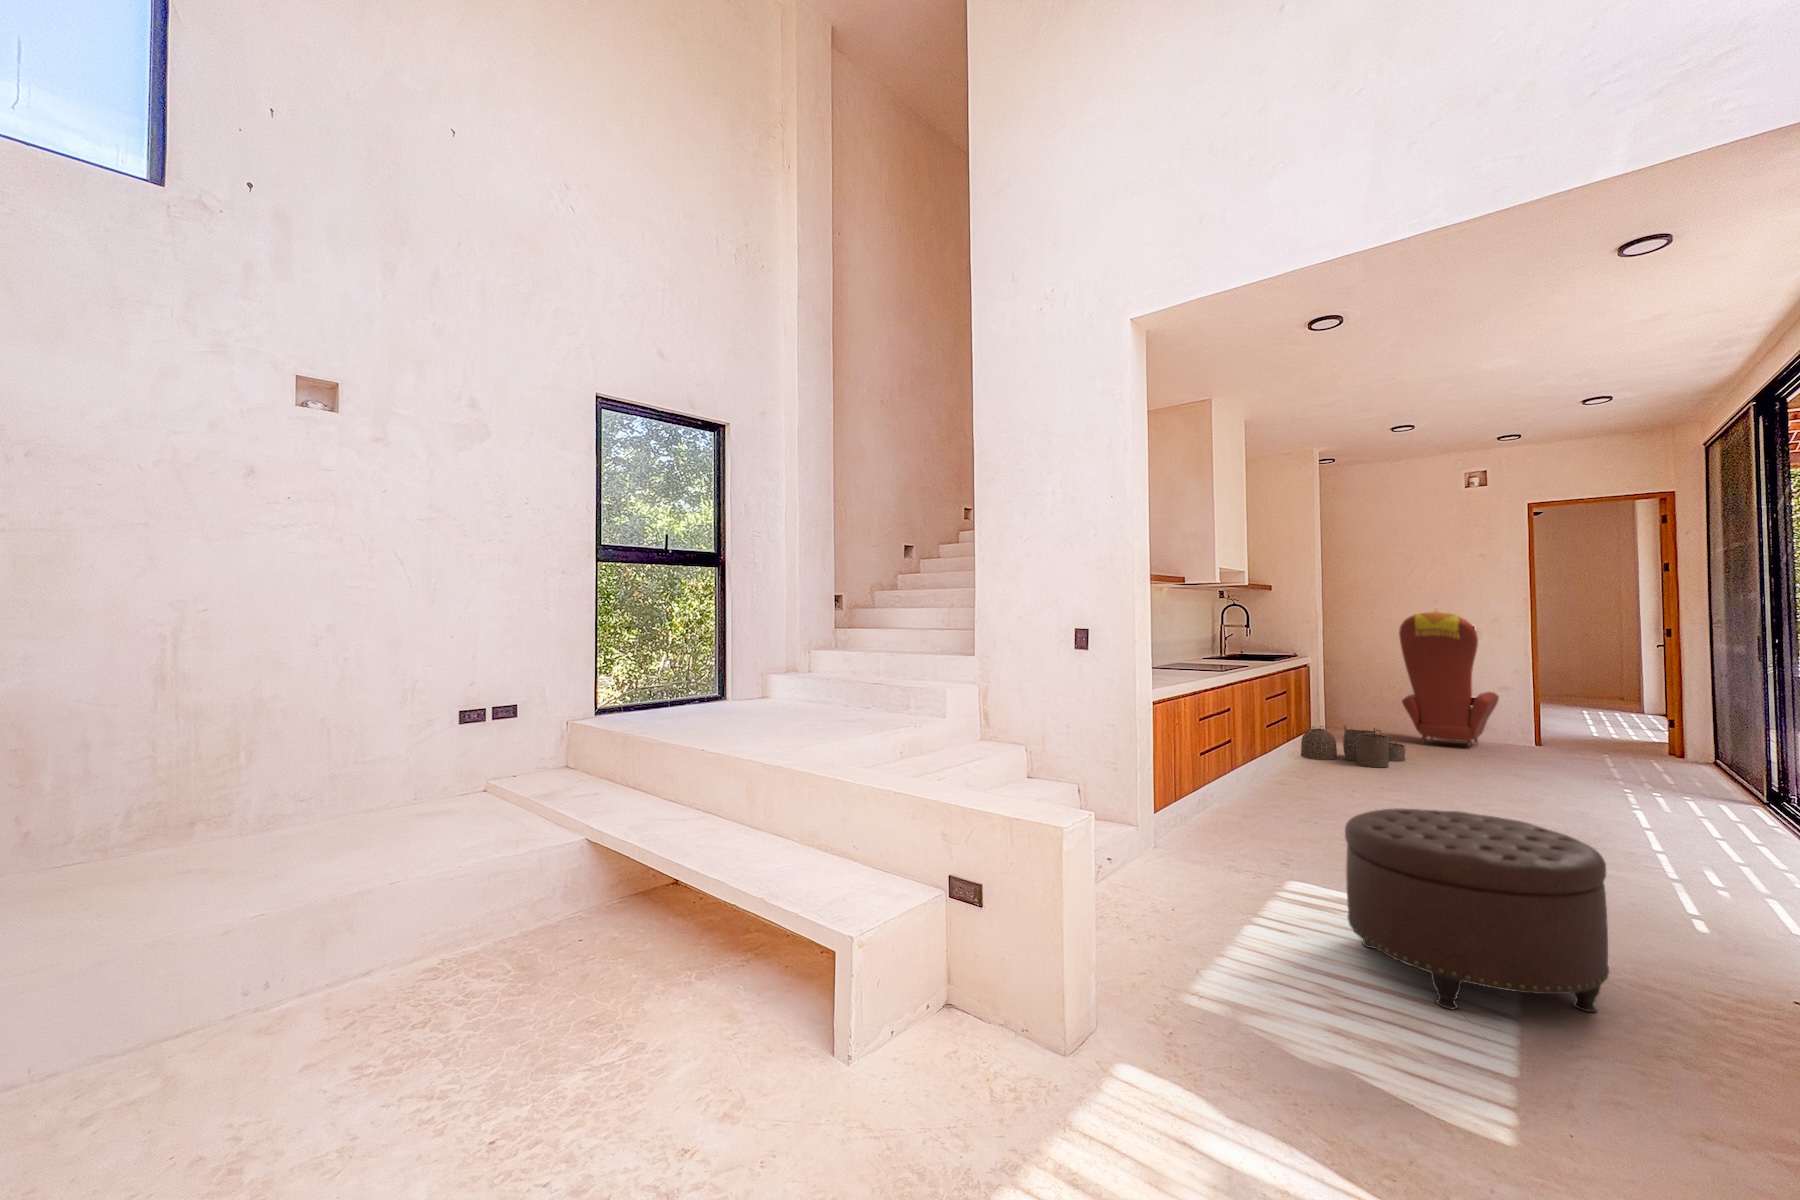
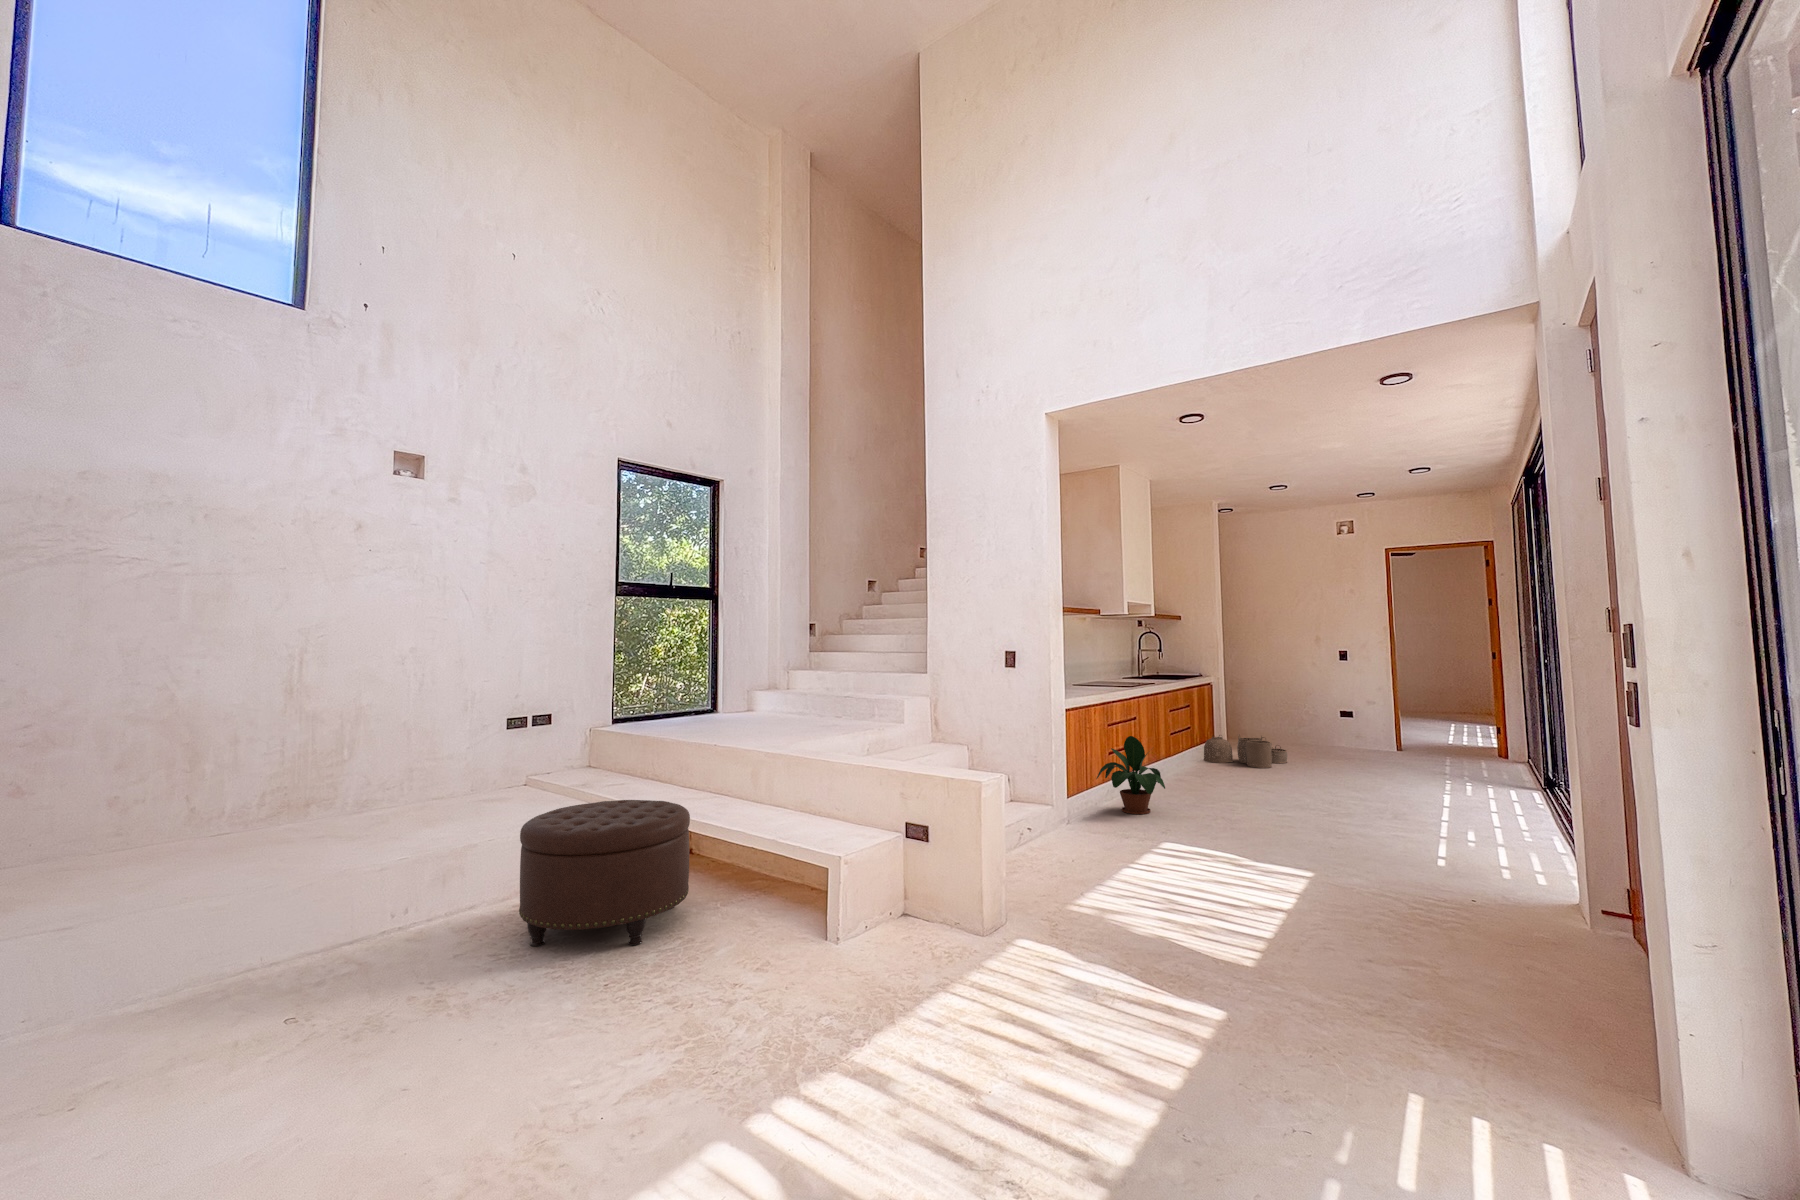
armchair: present [1399,612,1499,747] -> none [1286,639,1367,754]
potted plant: none [1187,736,1278,834] -> present [1096,736,1165,814]
ottoman: present [1345,809,1609,1012] -> present [519,800,690,946]

